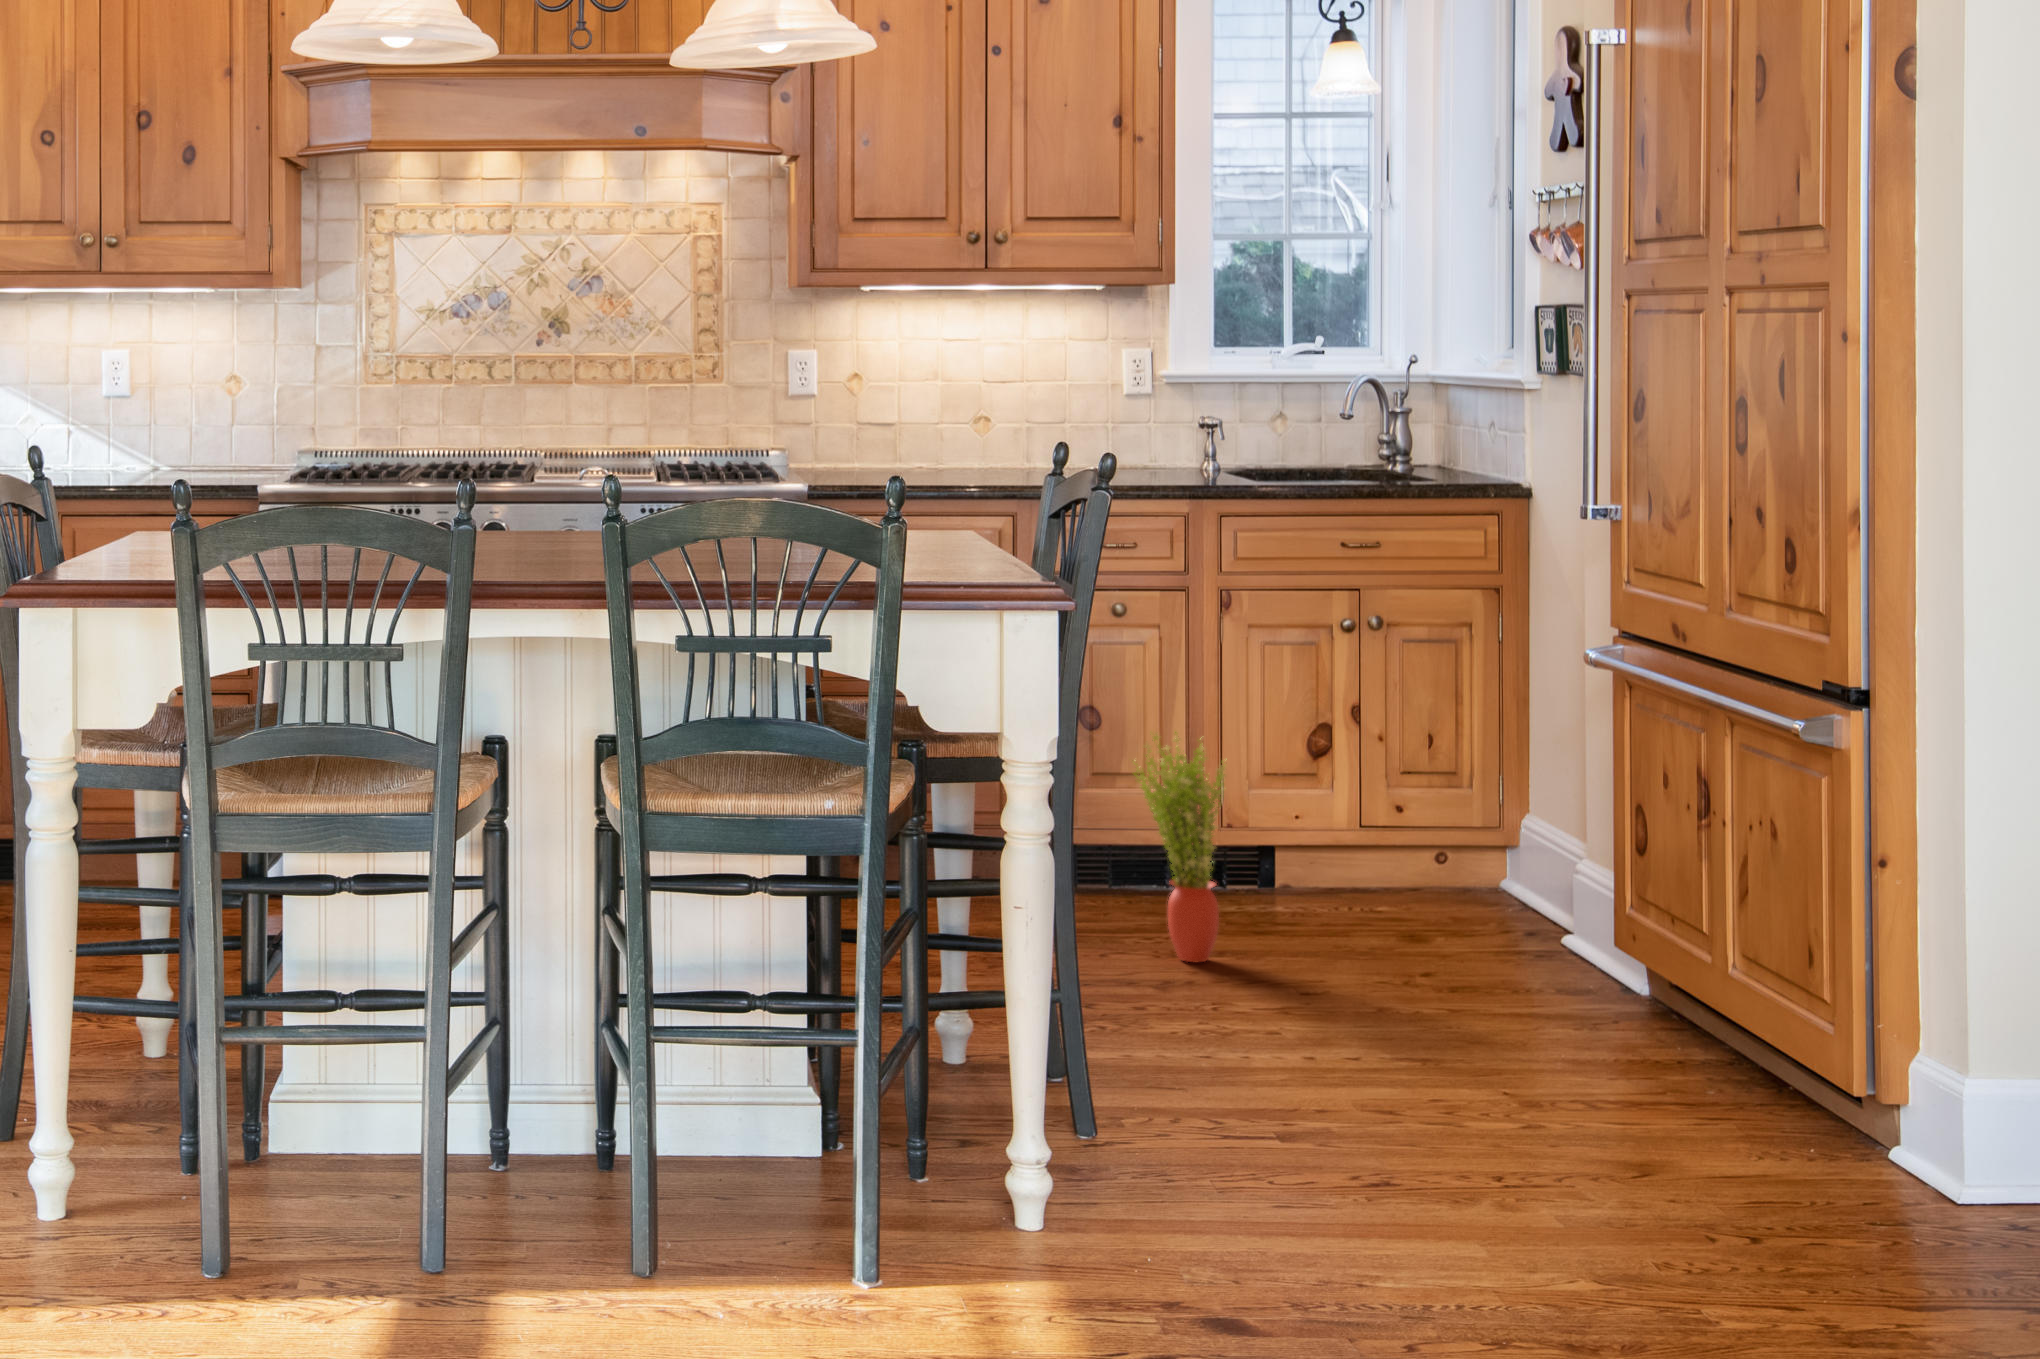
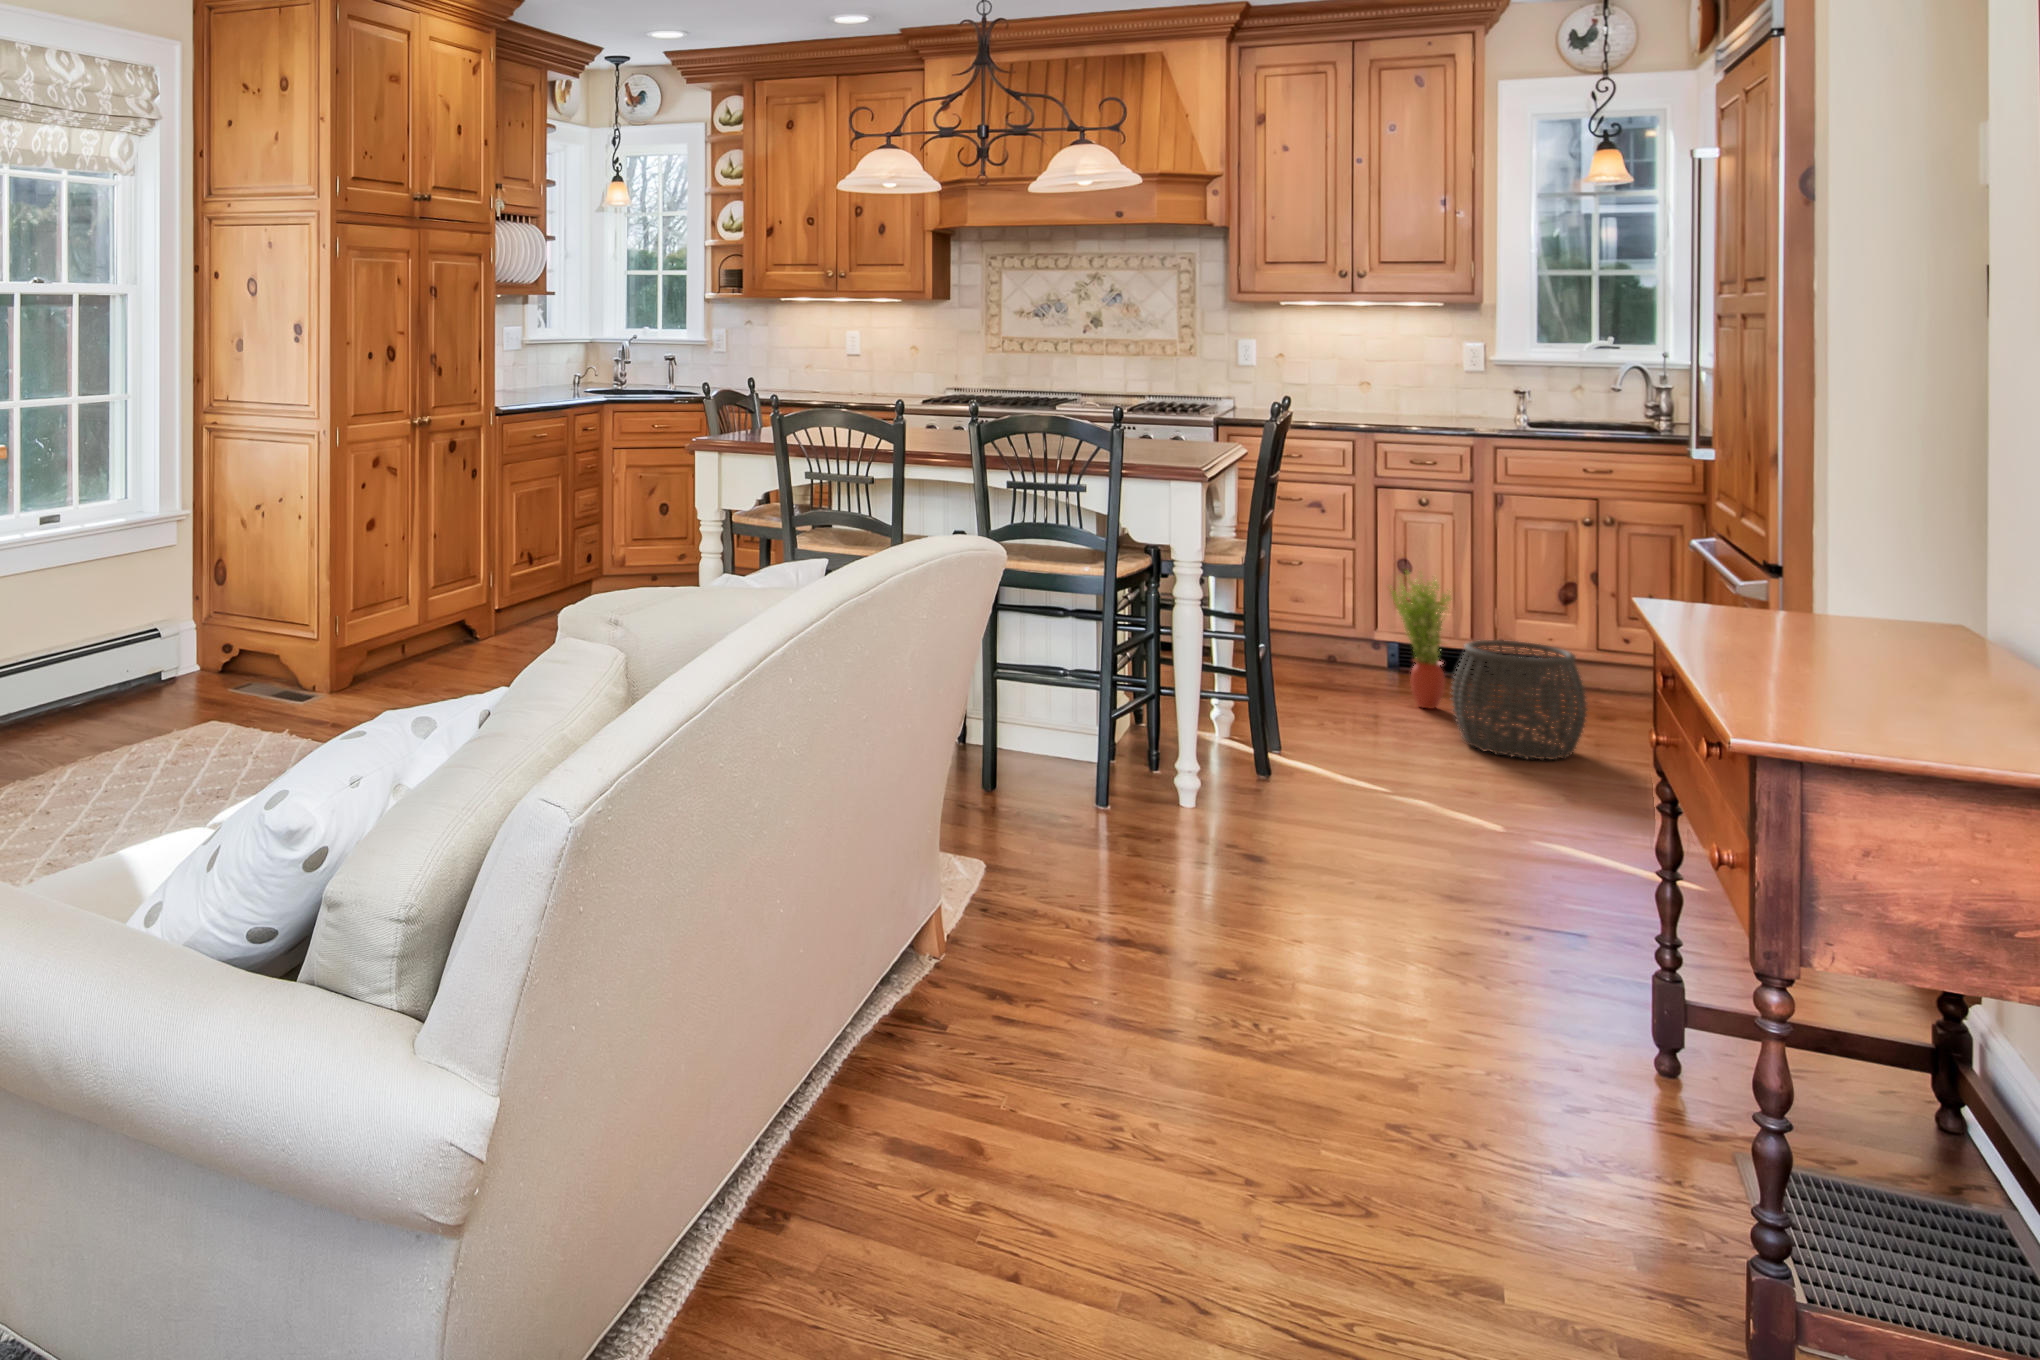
woven basket: none [1278,841,1483,1041] -> present [1452,640,1587,760]

